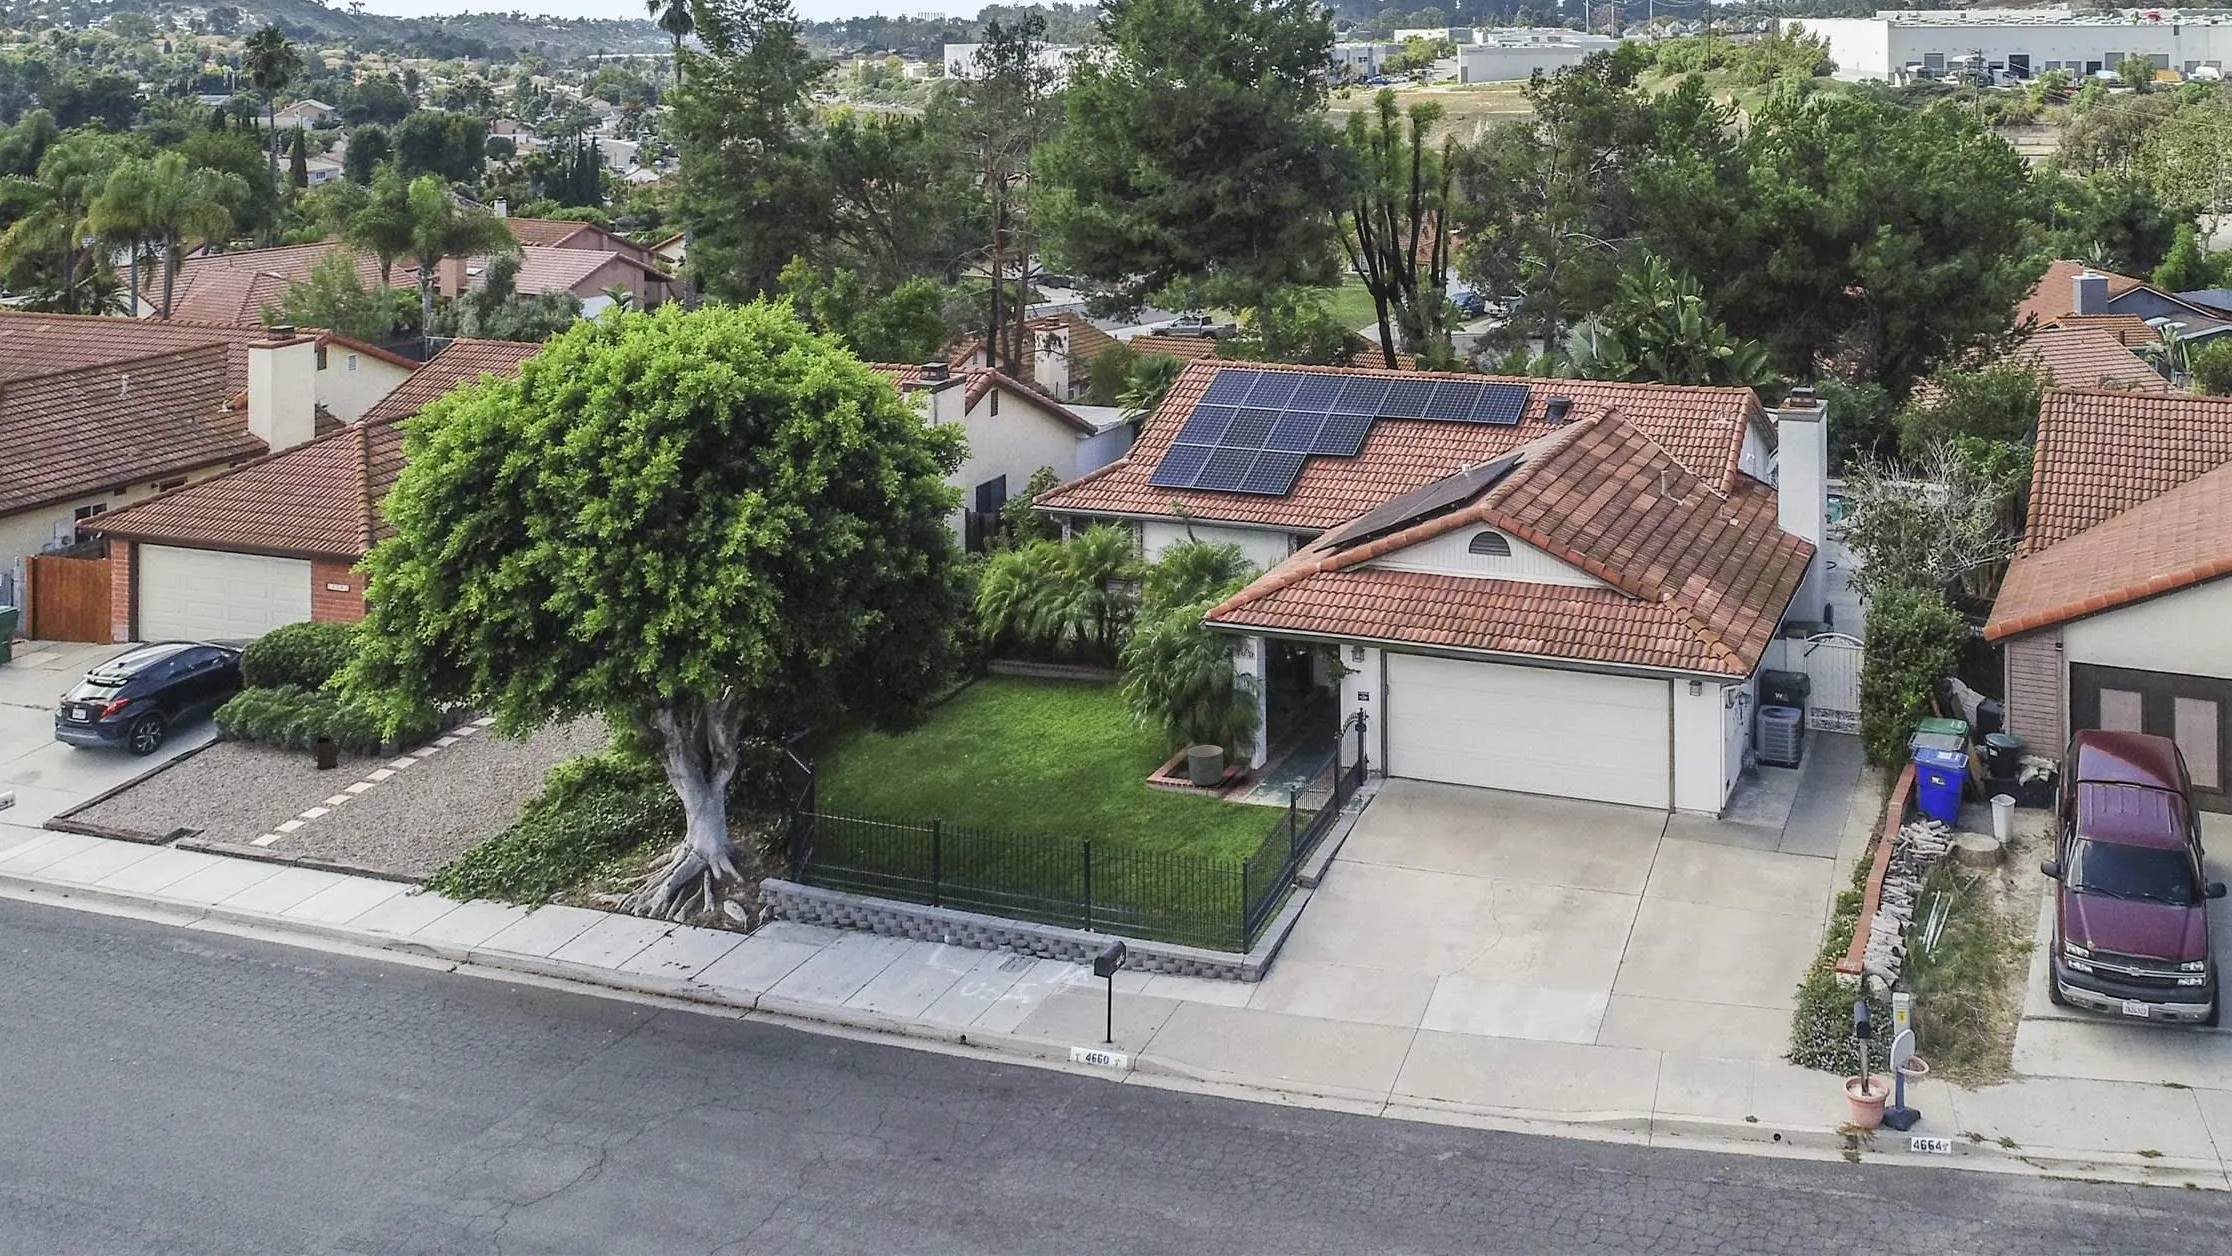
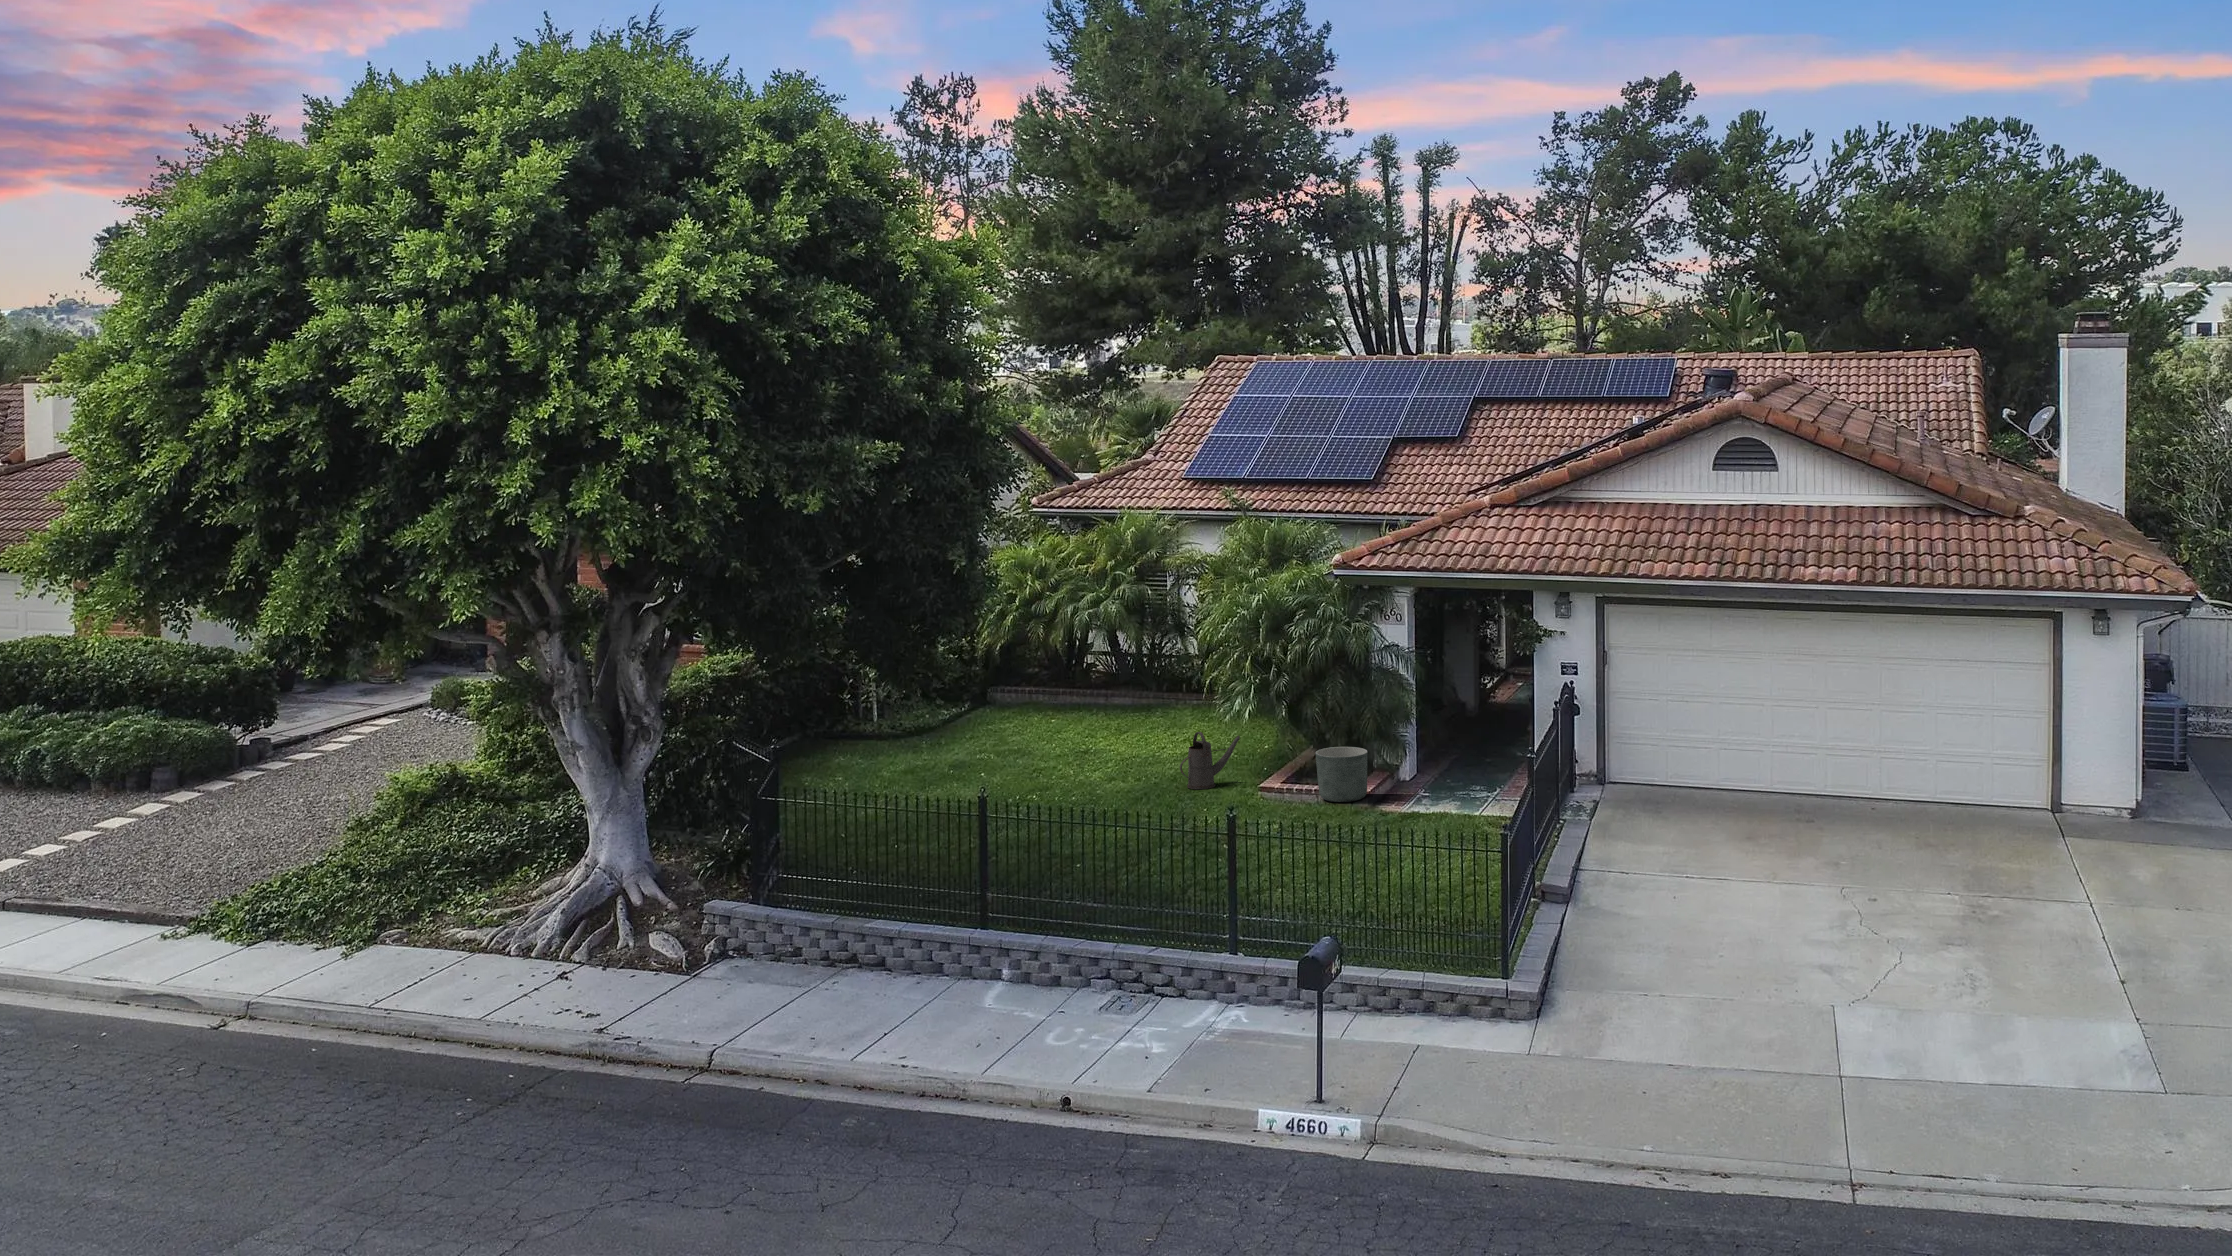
watering can: present [313,728,350,769] -> present [1180,732,1240,789]

